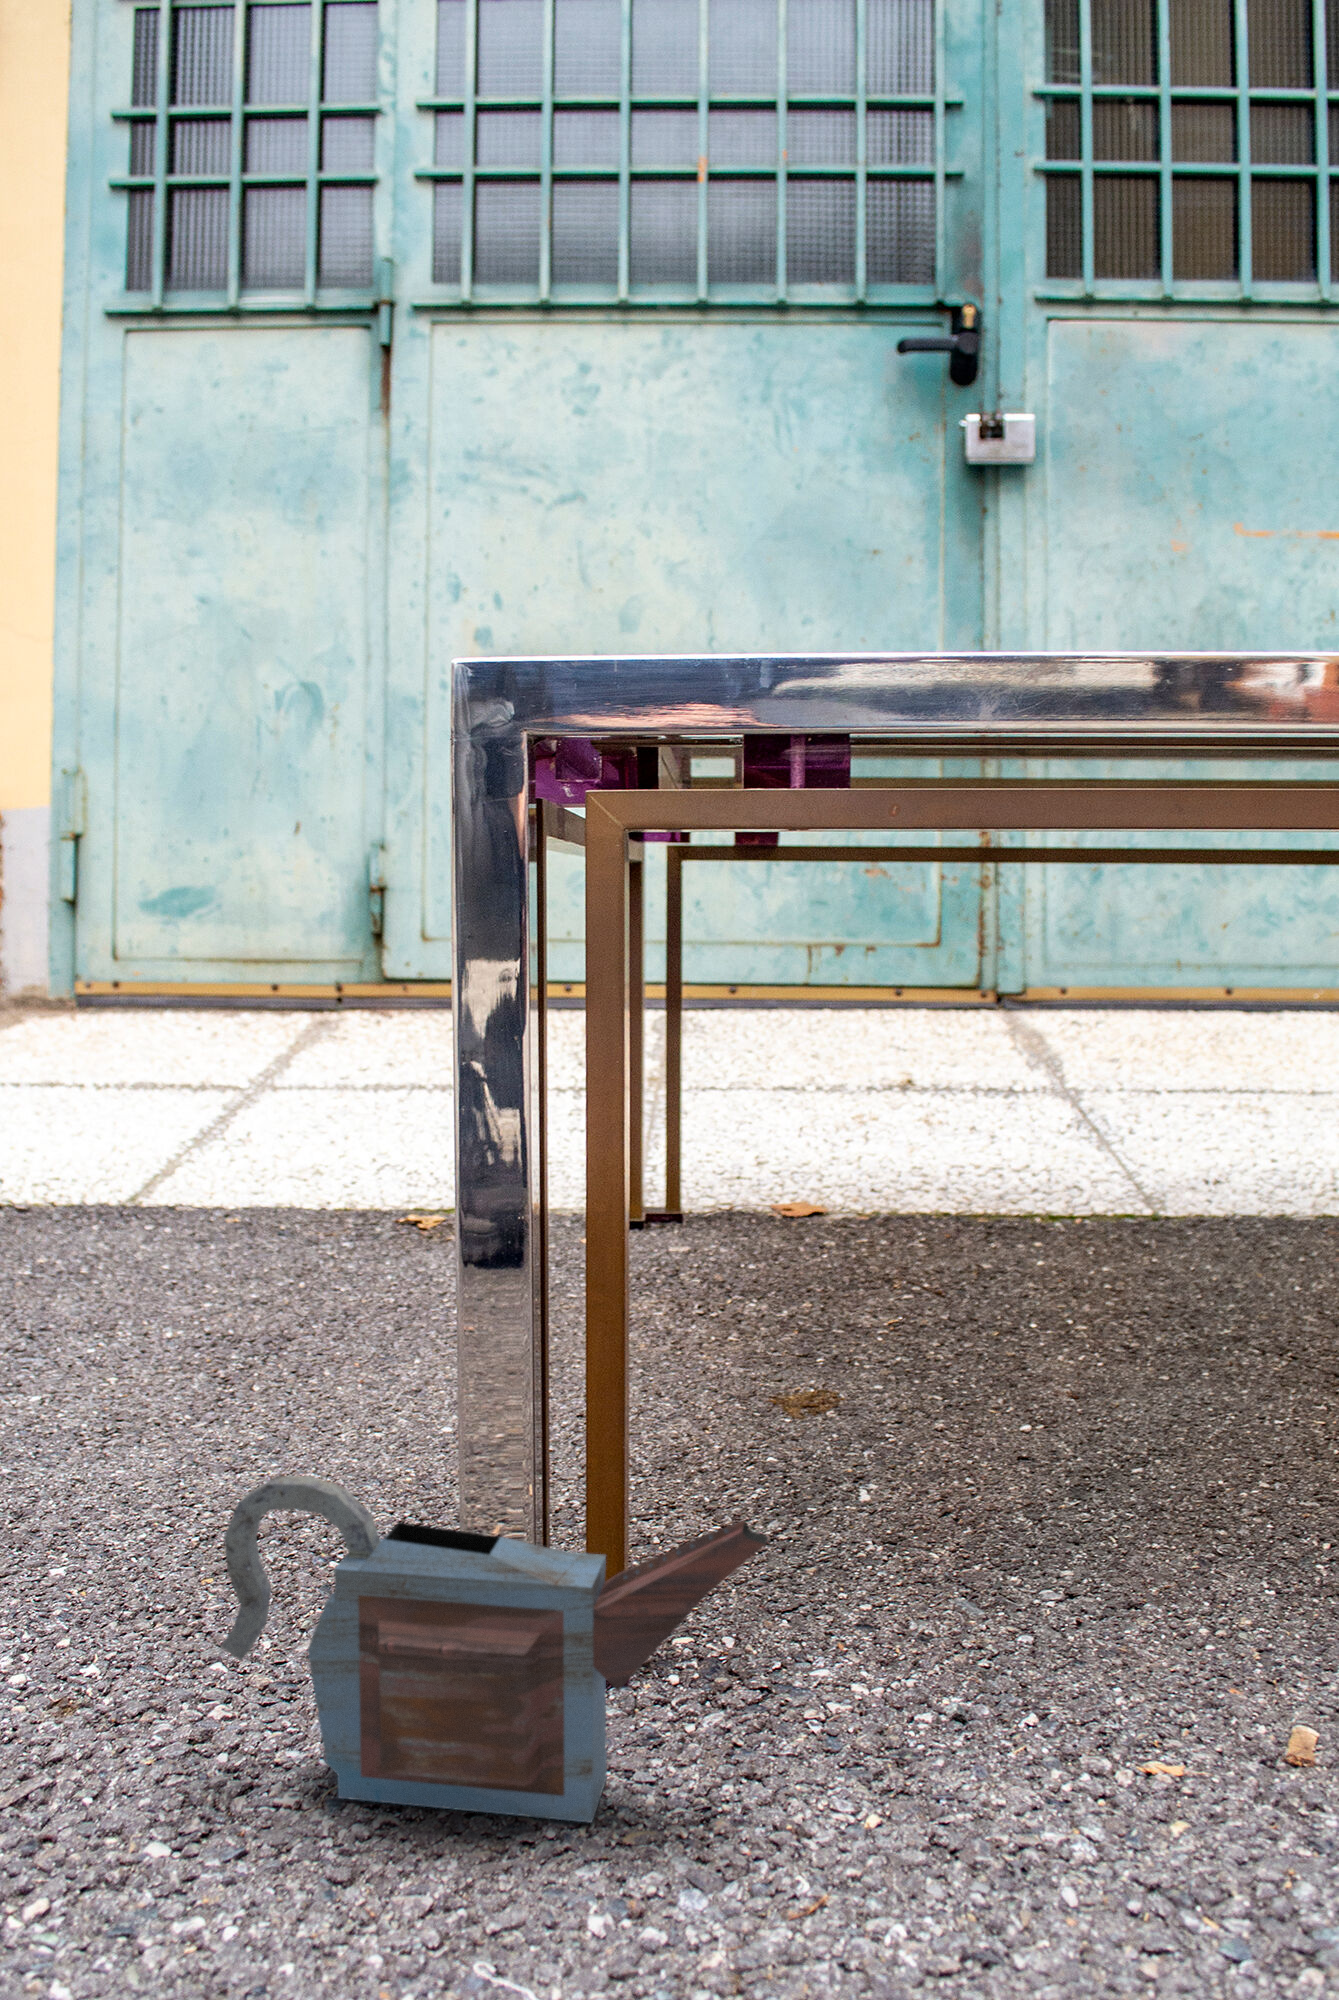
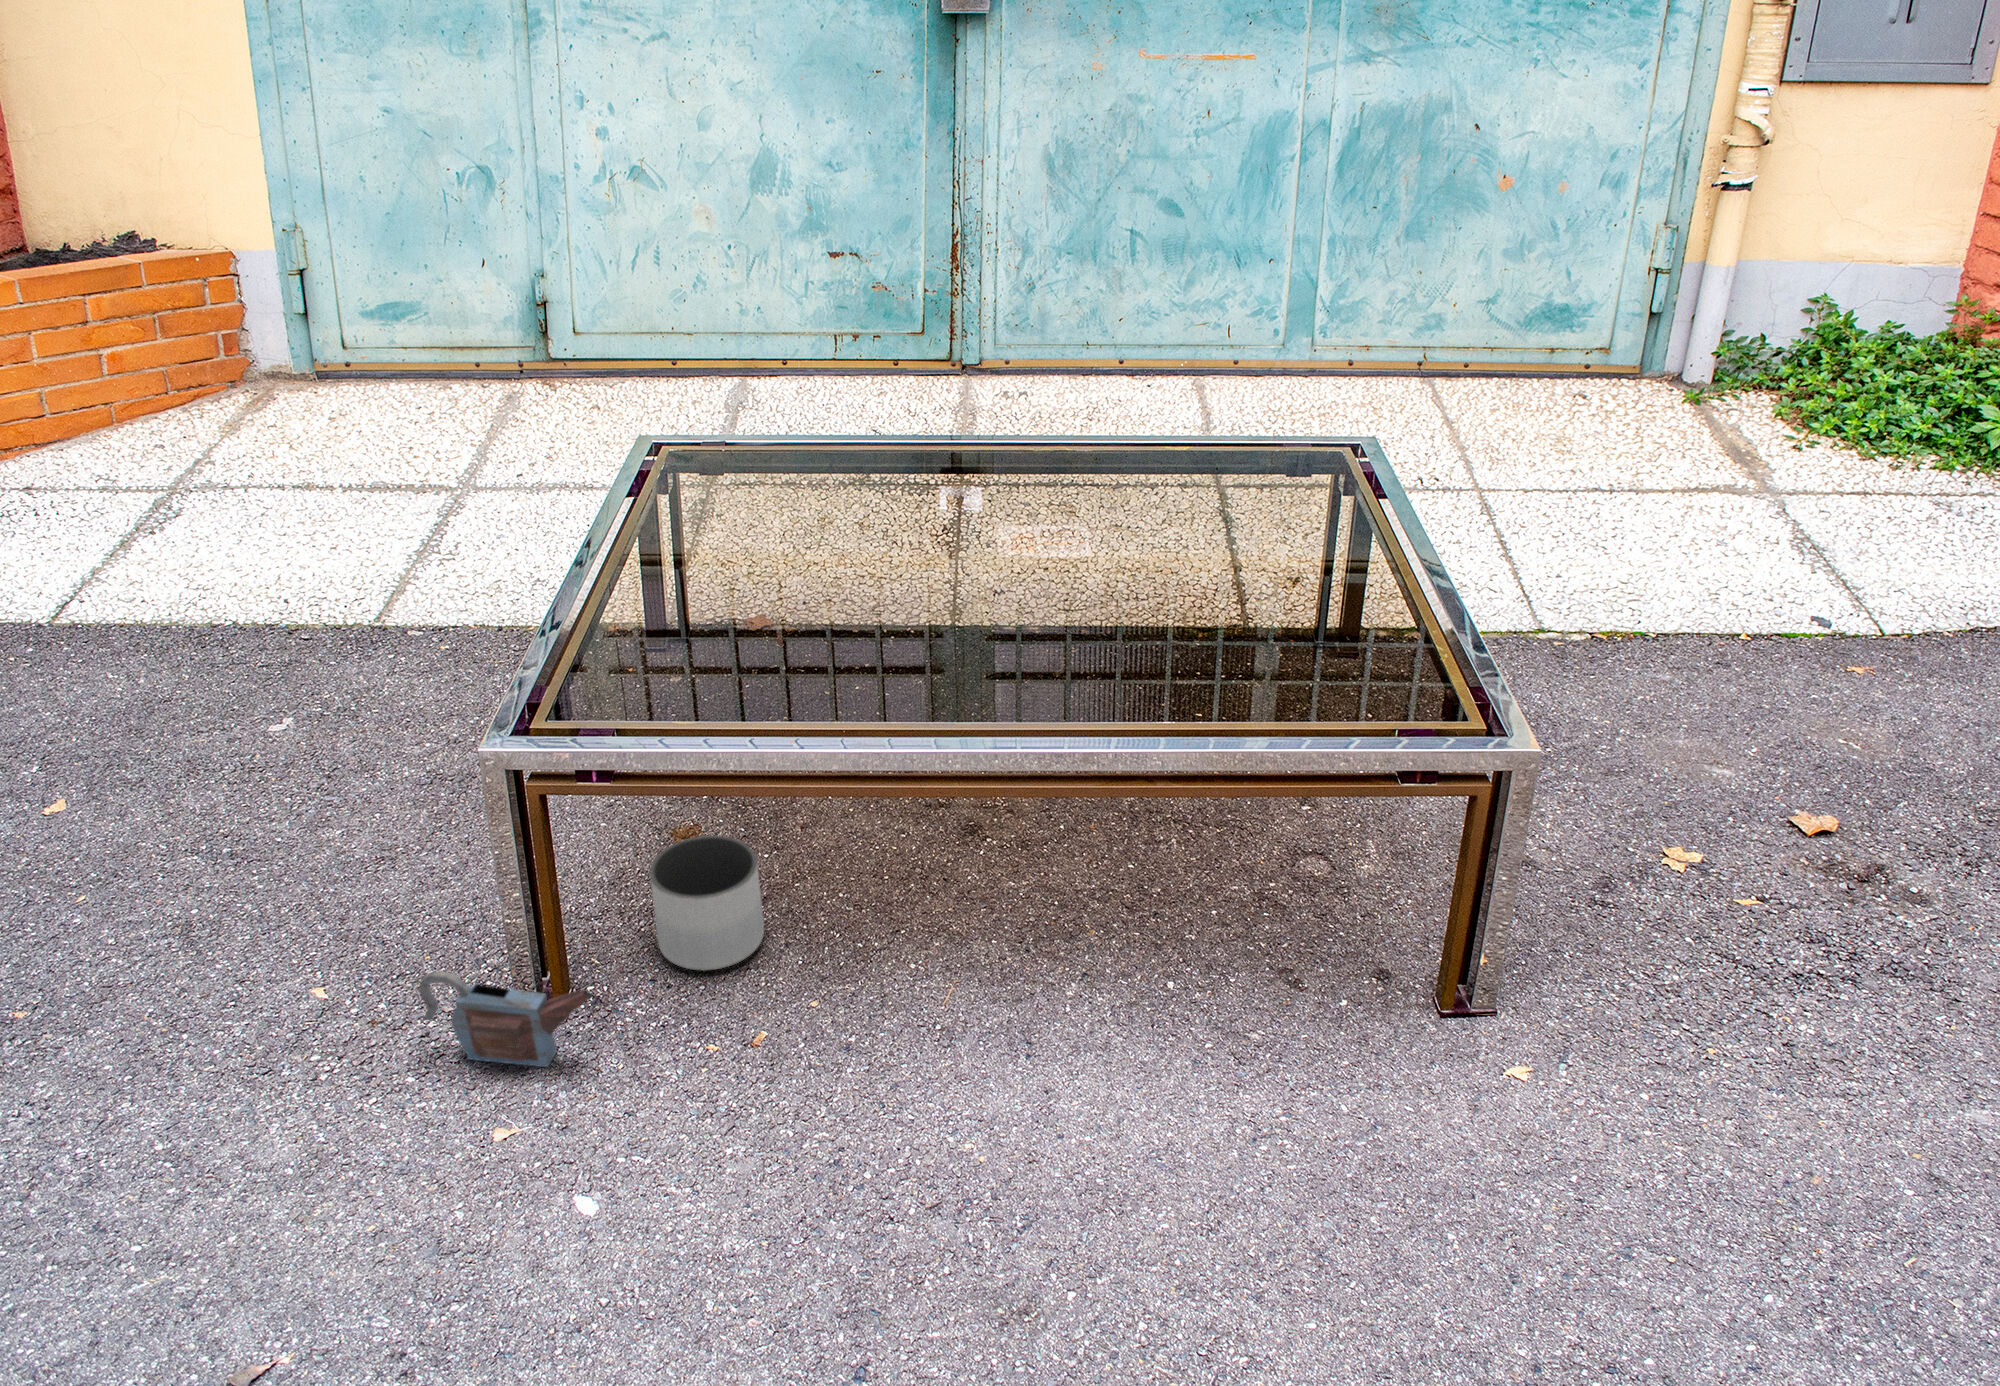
planter: none [794,1282,1065,1598] -> present [650,835,764,971]

